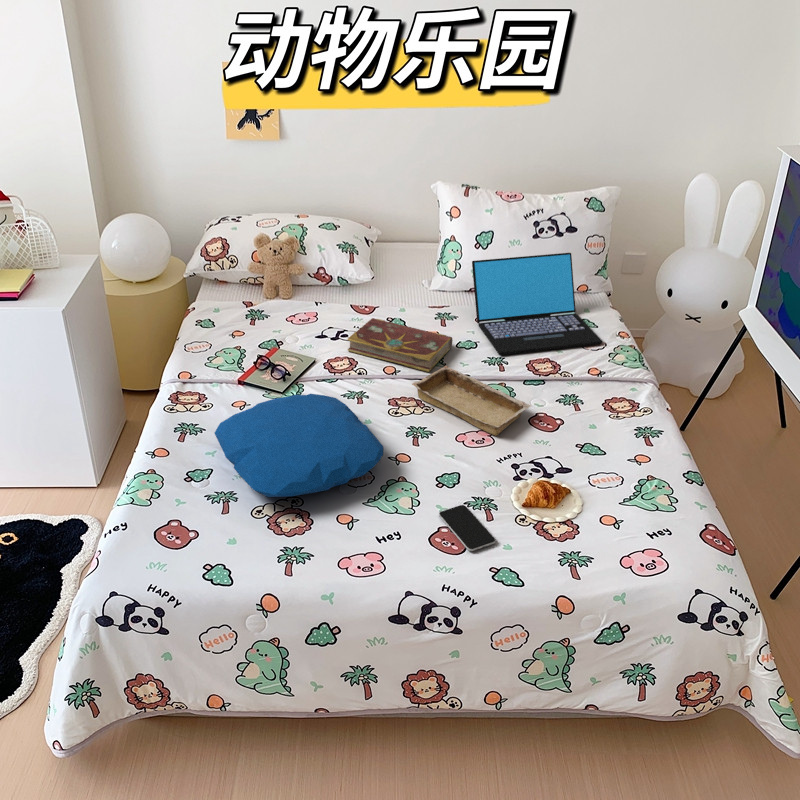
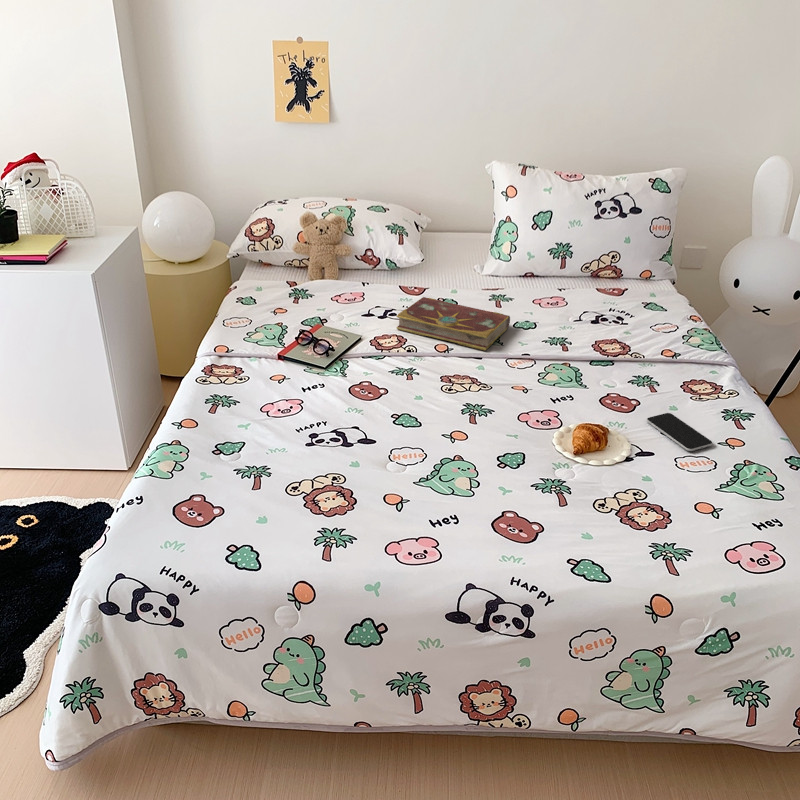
laptop: present [472,253,602,355] -> none [531,233,674,336]
tray: present [412,366,531,436] -> none [468,343,603,415]
pillow: present [215,394,383,497] -> none [248,366,438,471]
smartphone: present [439,505,496,551] -> present [647,413,712,451]

